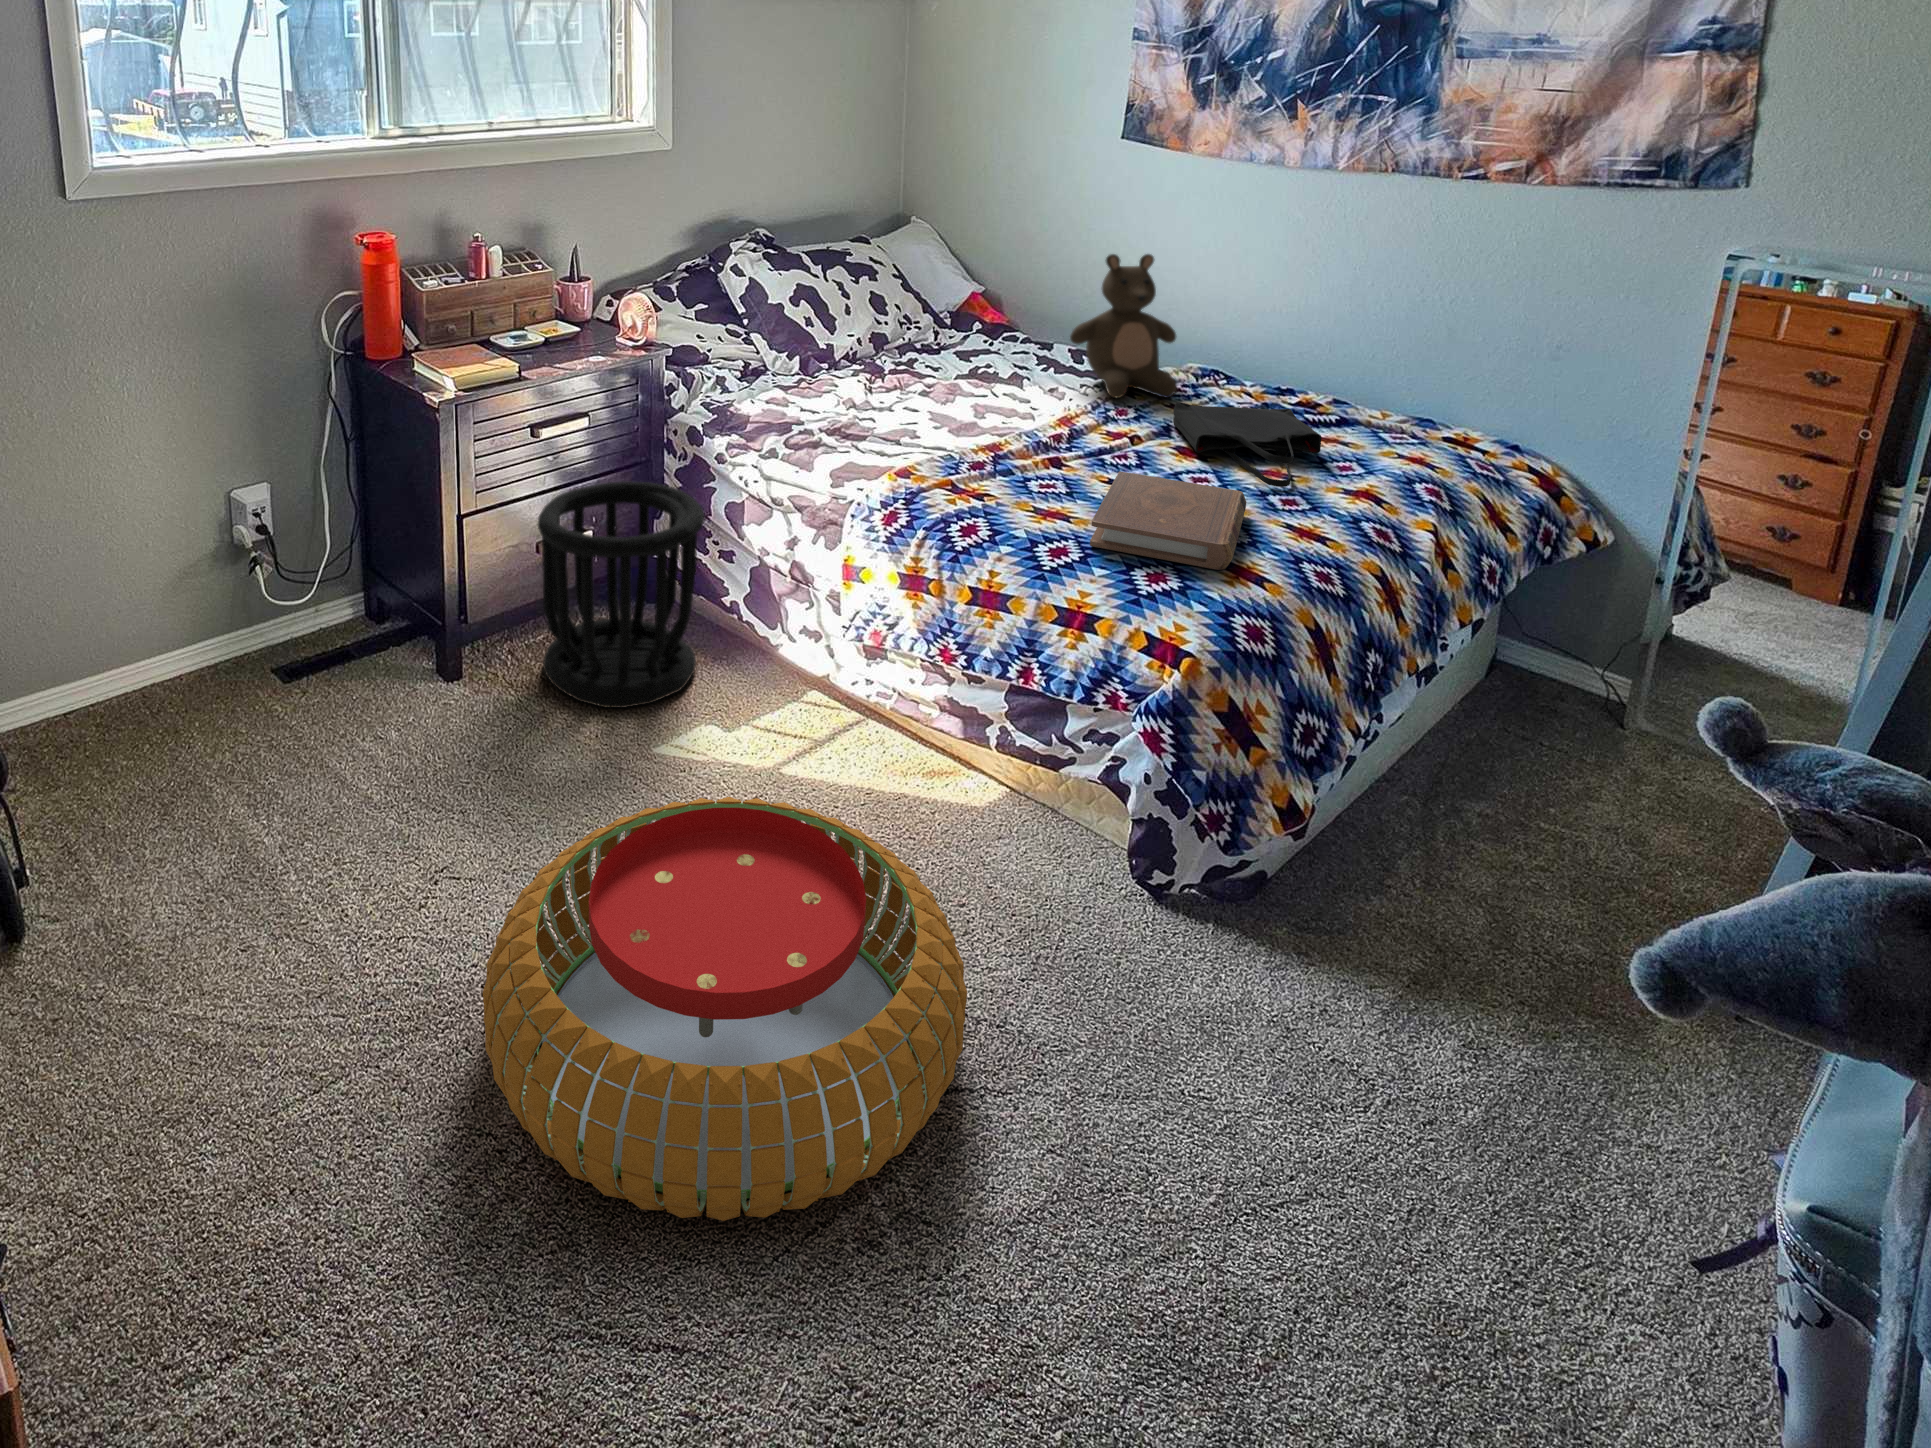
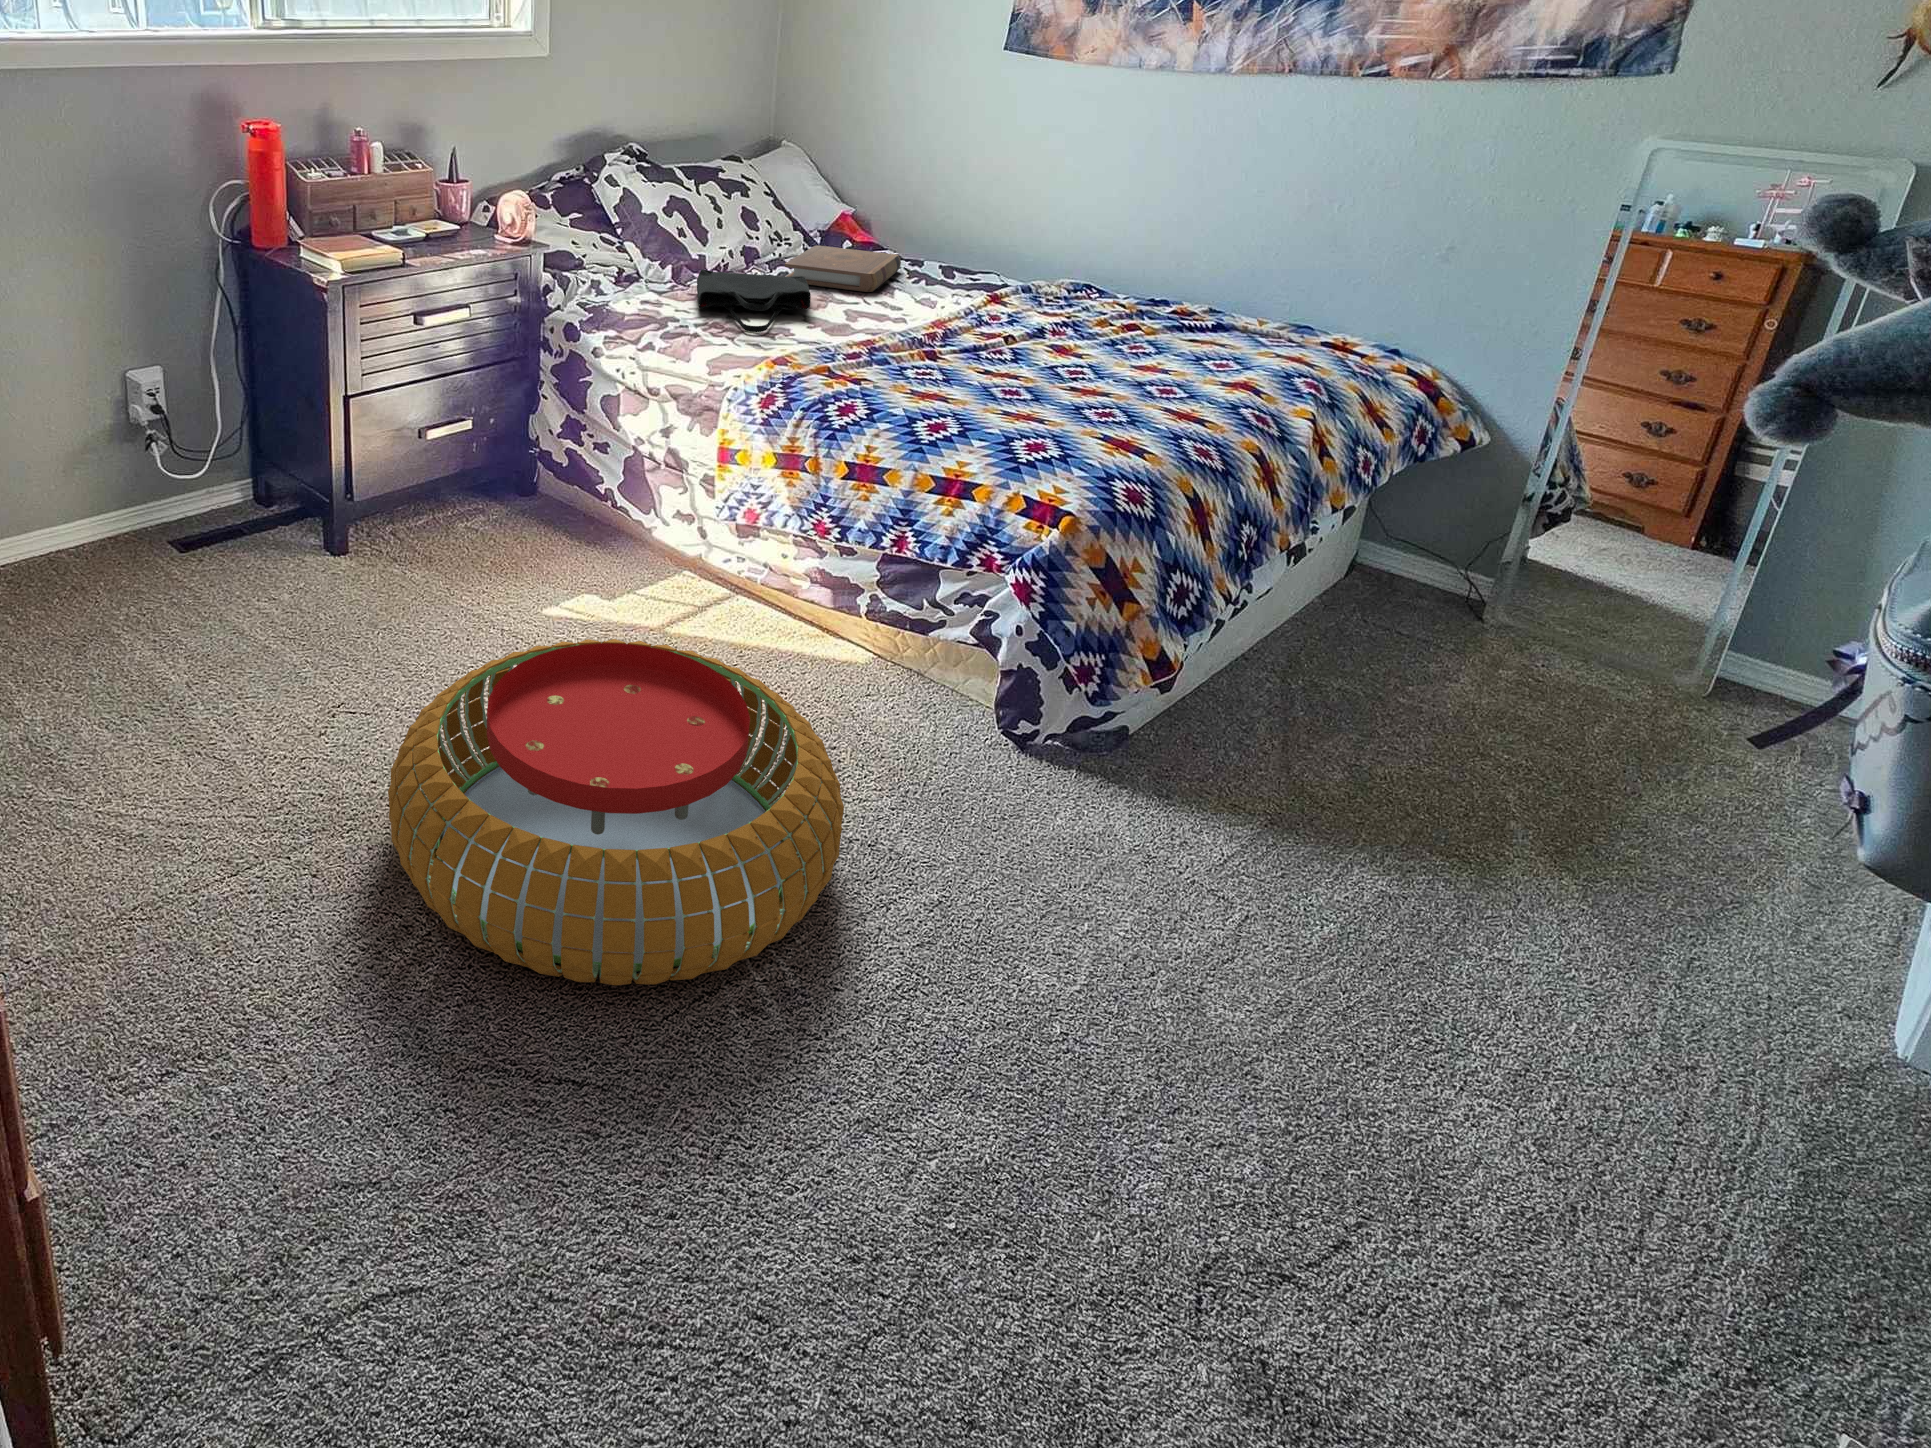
stuffed bear: present [1070,254,1177,398] -> none [944,161,1051,304]
tote bag: present [1173,402,1321,487] -> present [697,269,811,332]
book: present [1090,471,1247,570] -> present [785,245,901,292]
wastebasket: present [537,481,704,708] -> none [425,372,585,580]

